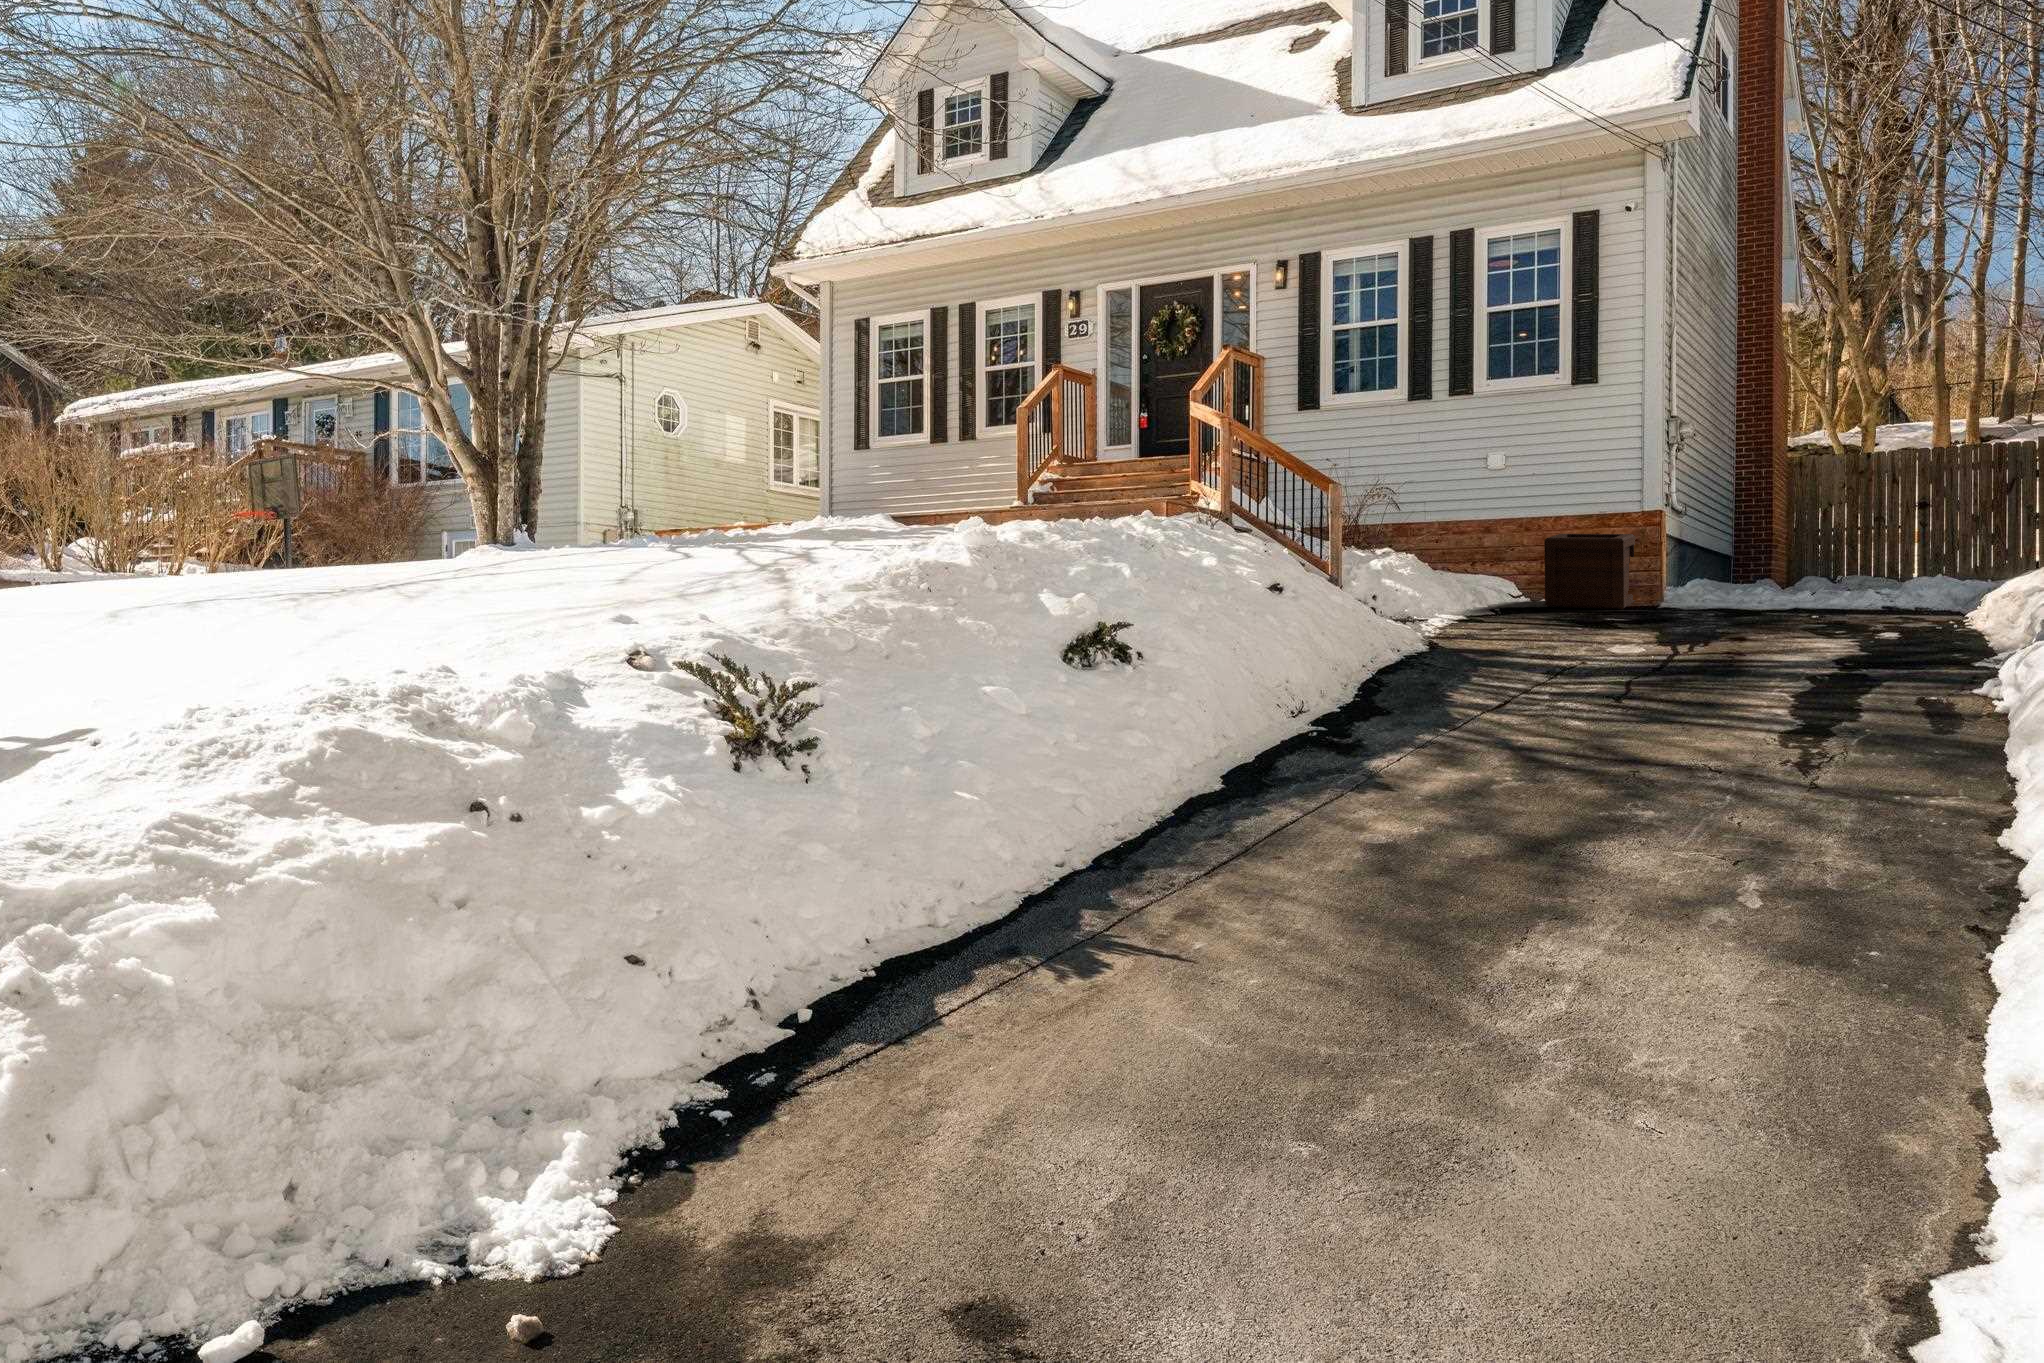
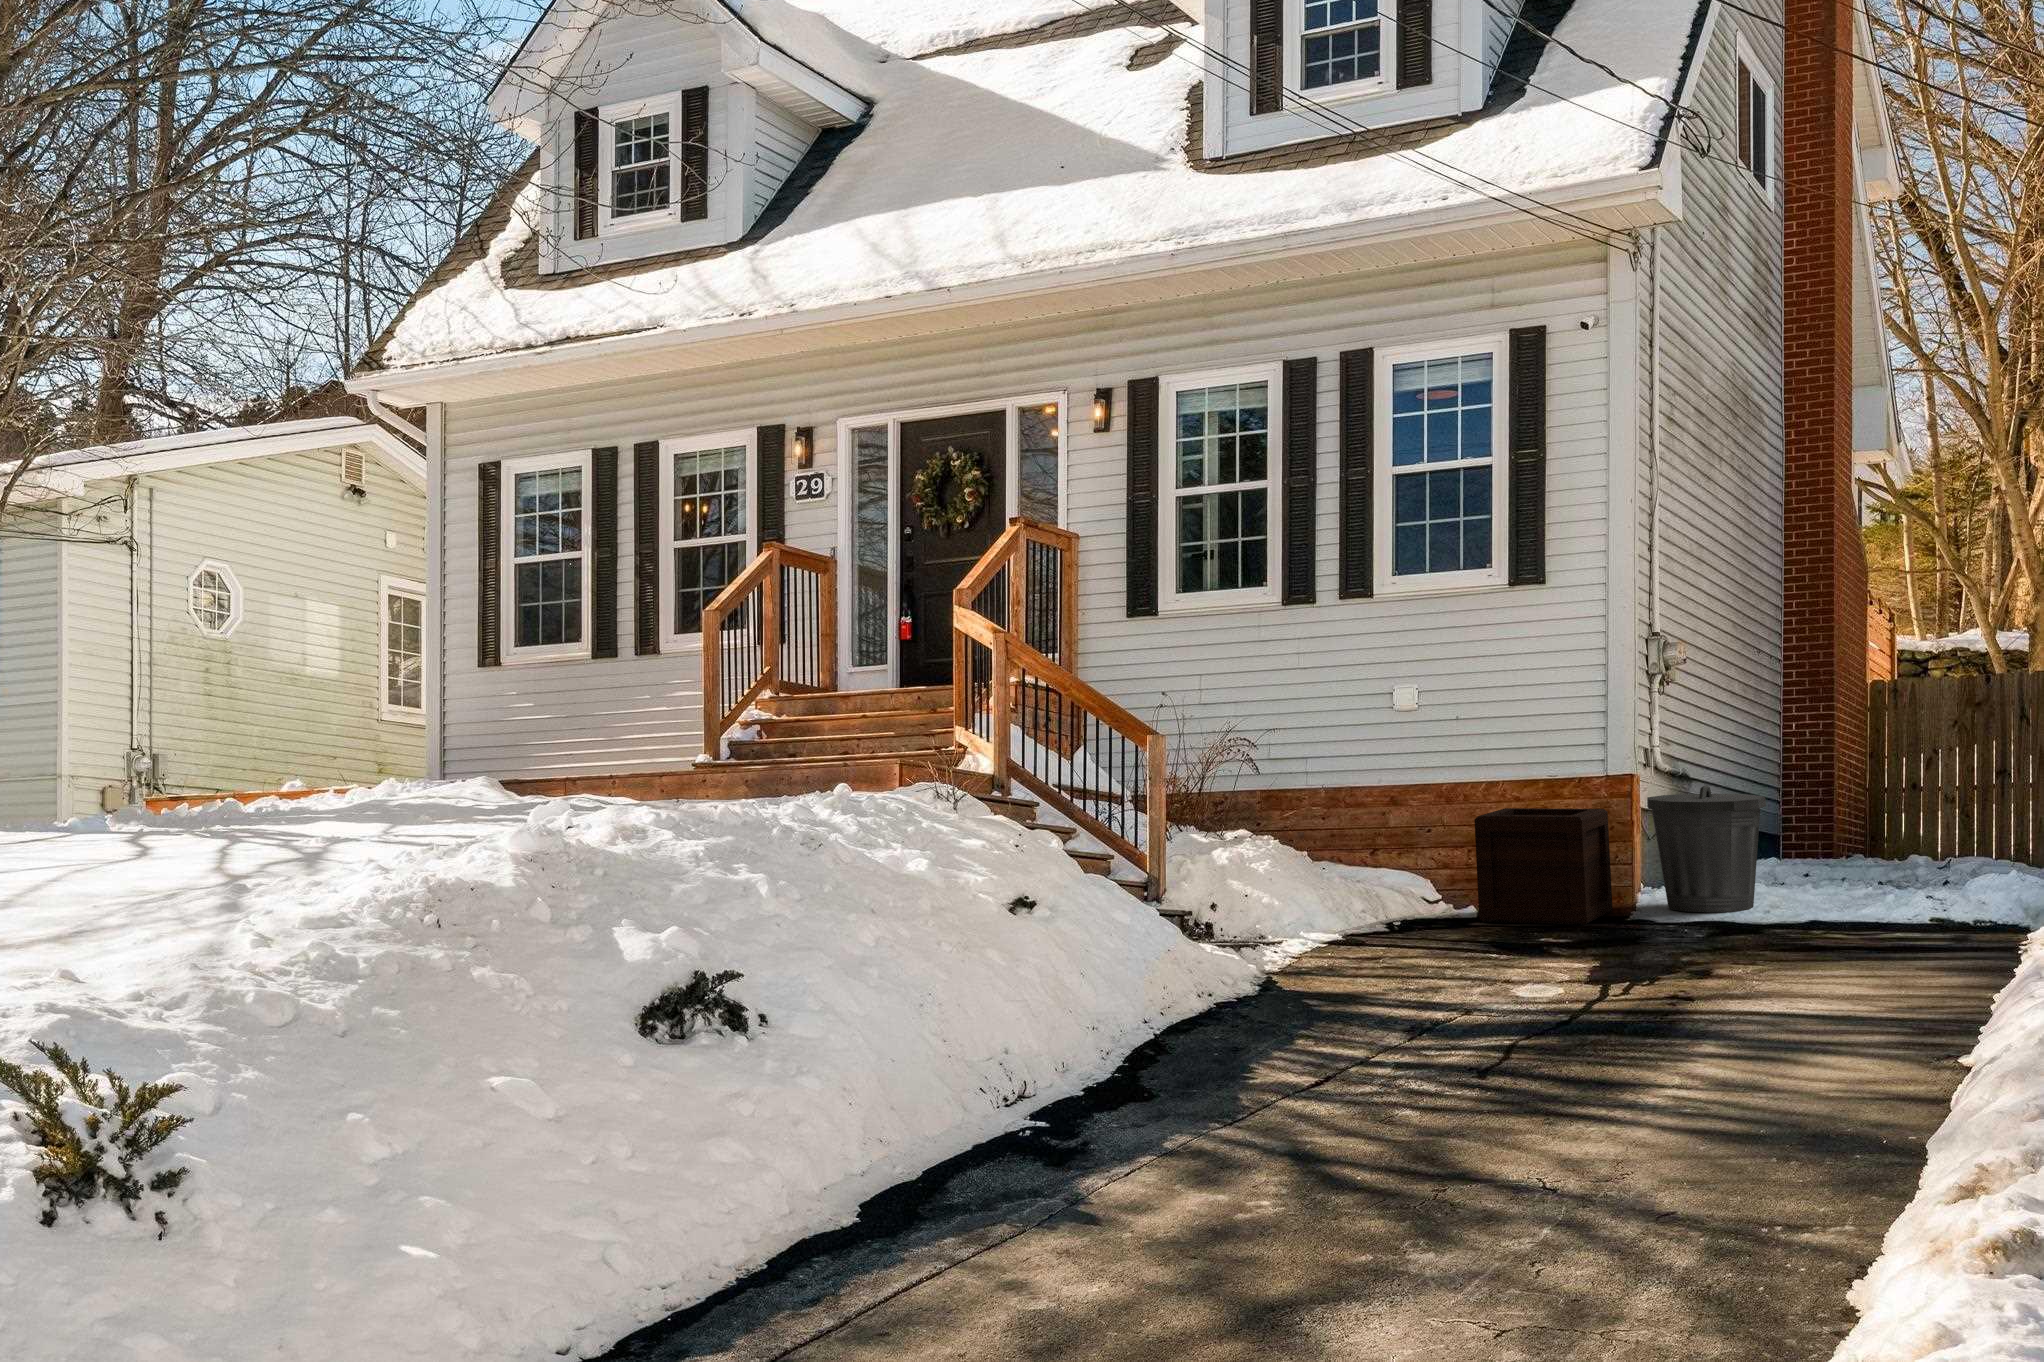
trash can: none [1663,518,1751,602] -> present [1647,785,1766,912]

